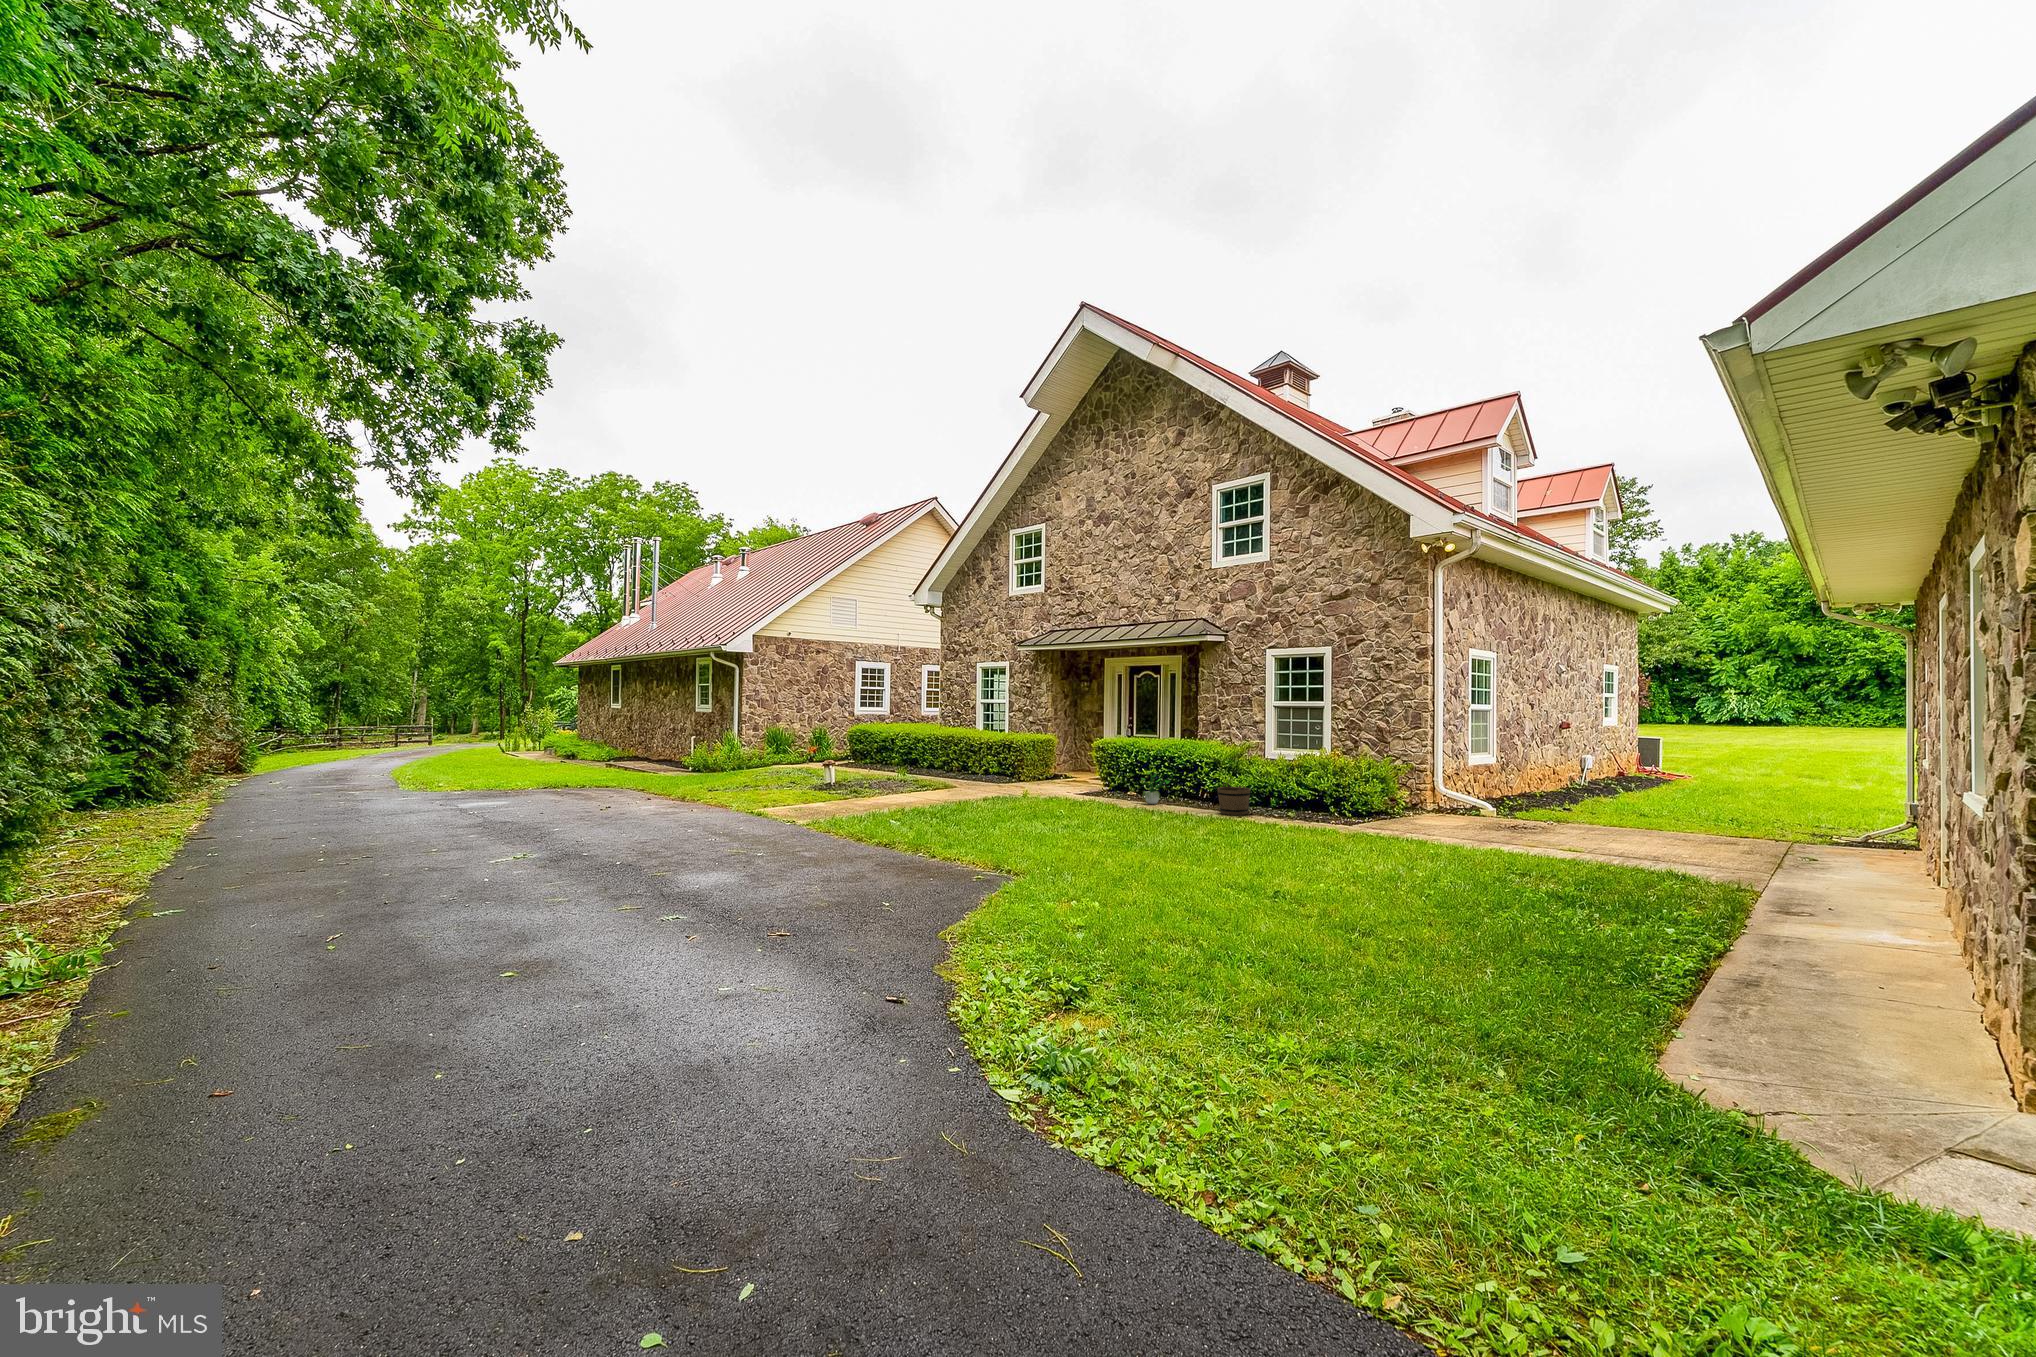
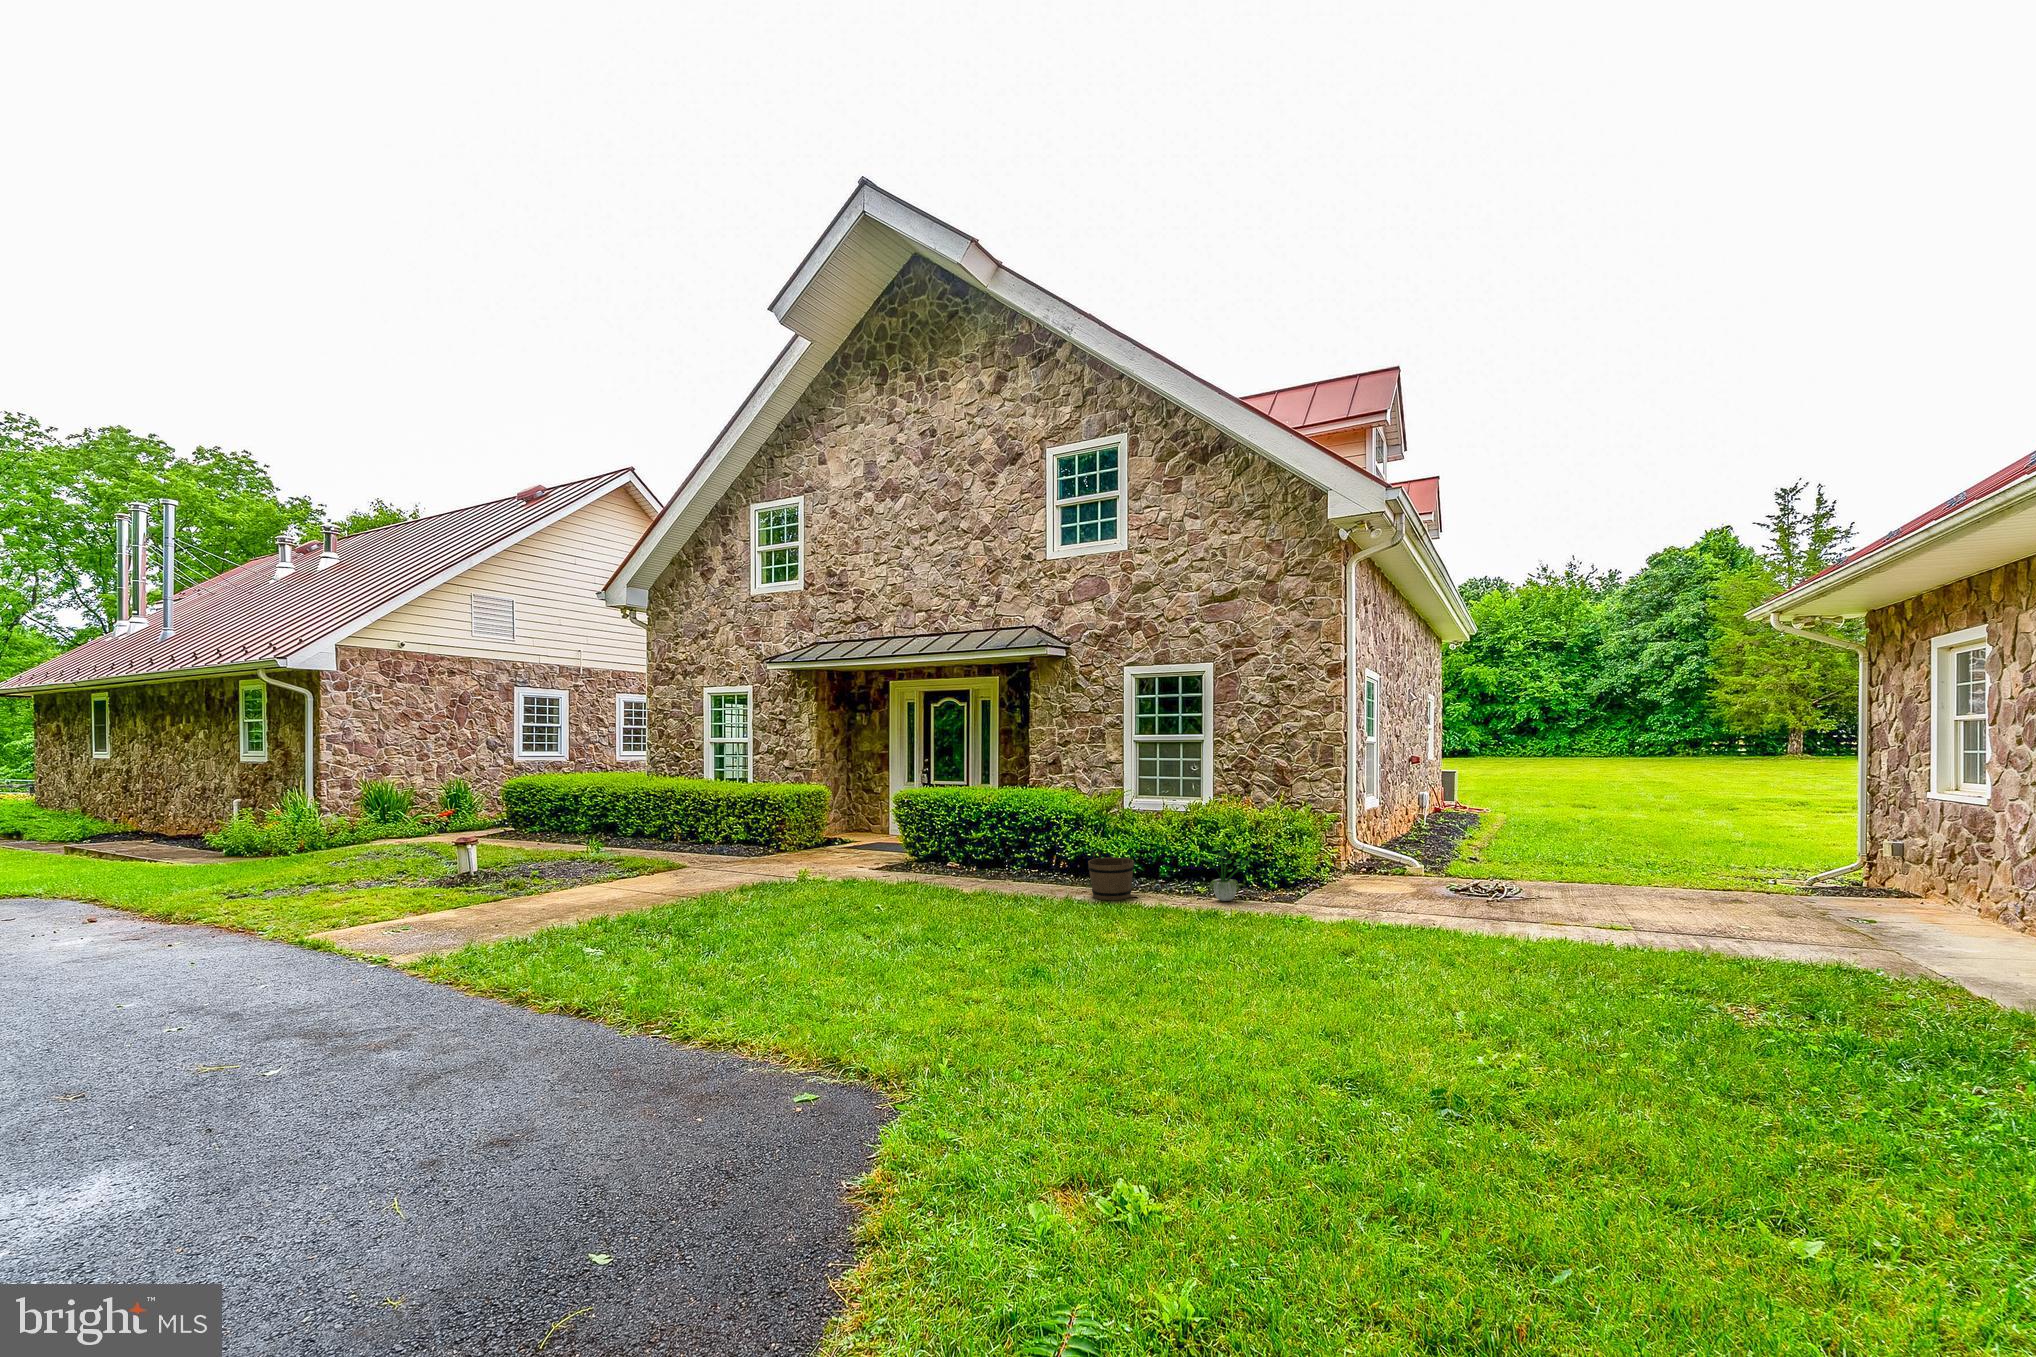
potted plant: present [1141,772,1170,804] -> present [1204,847,1259,901]

